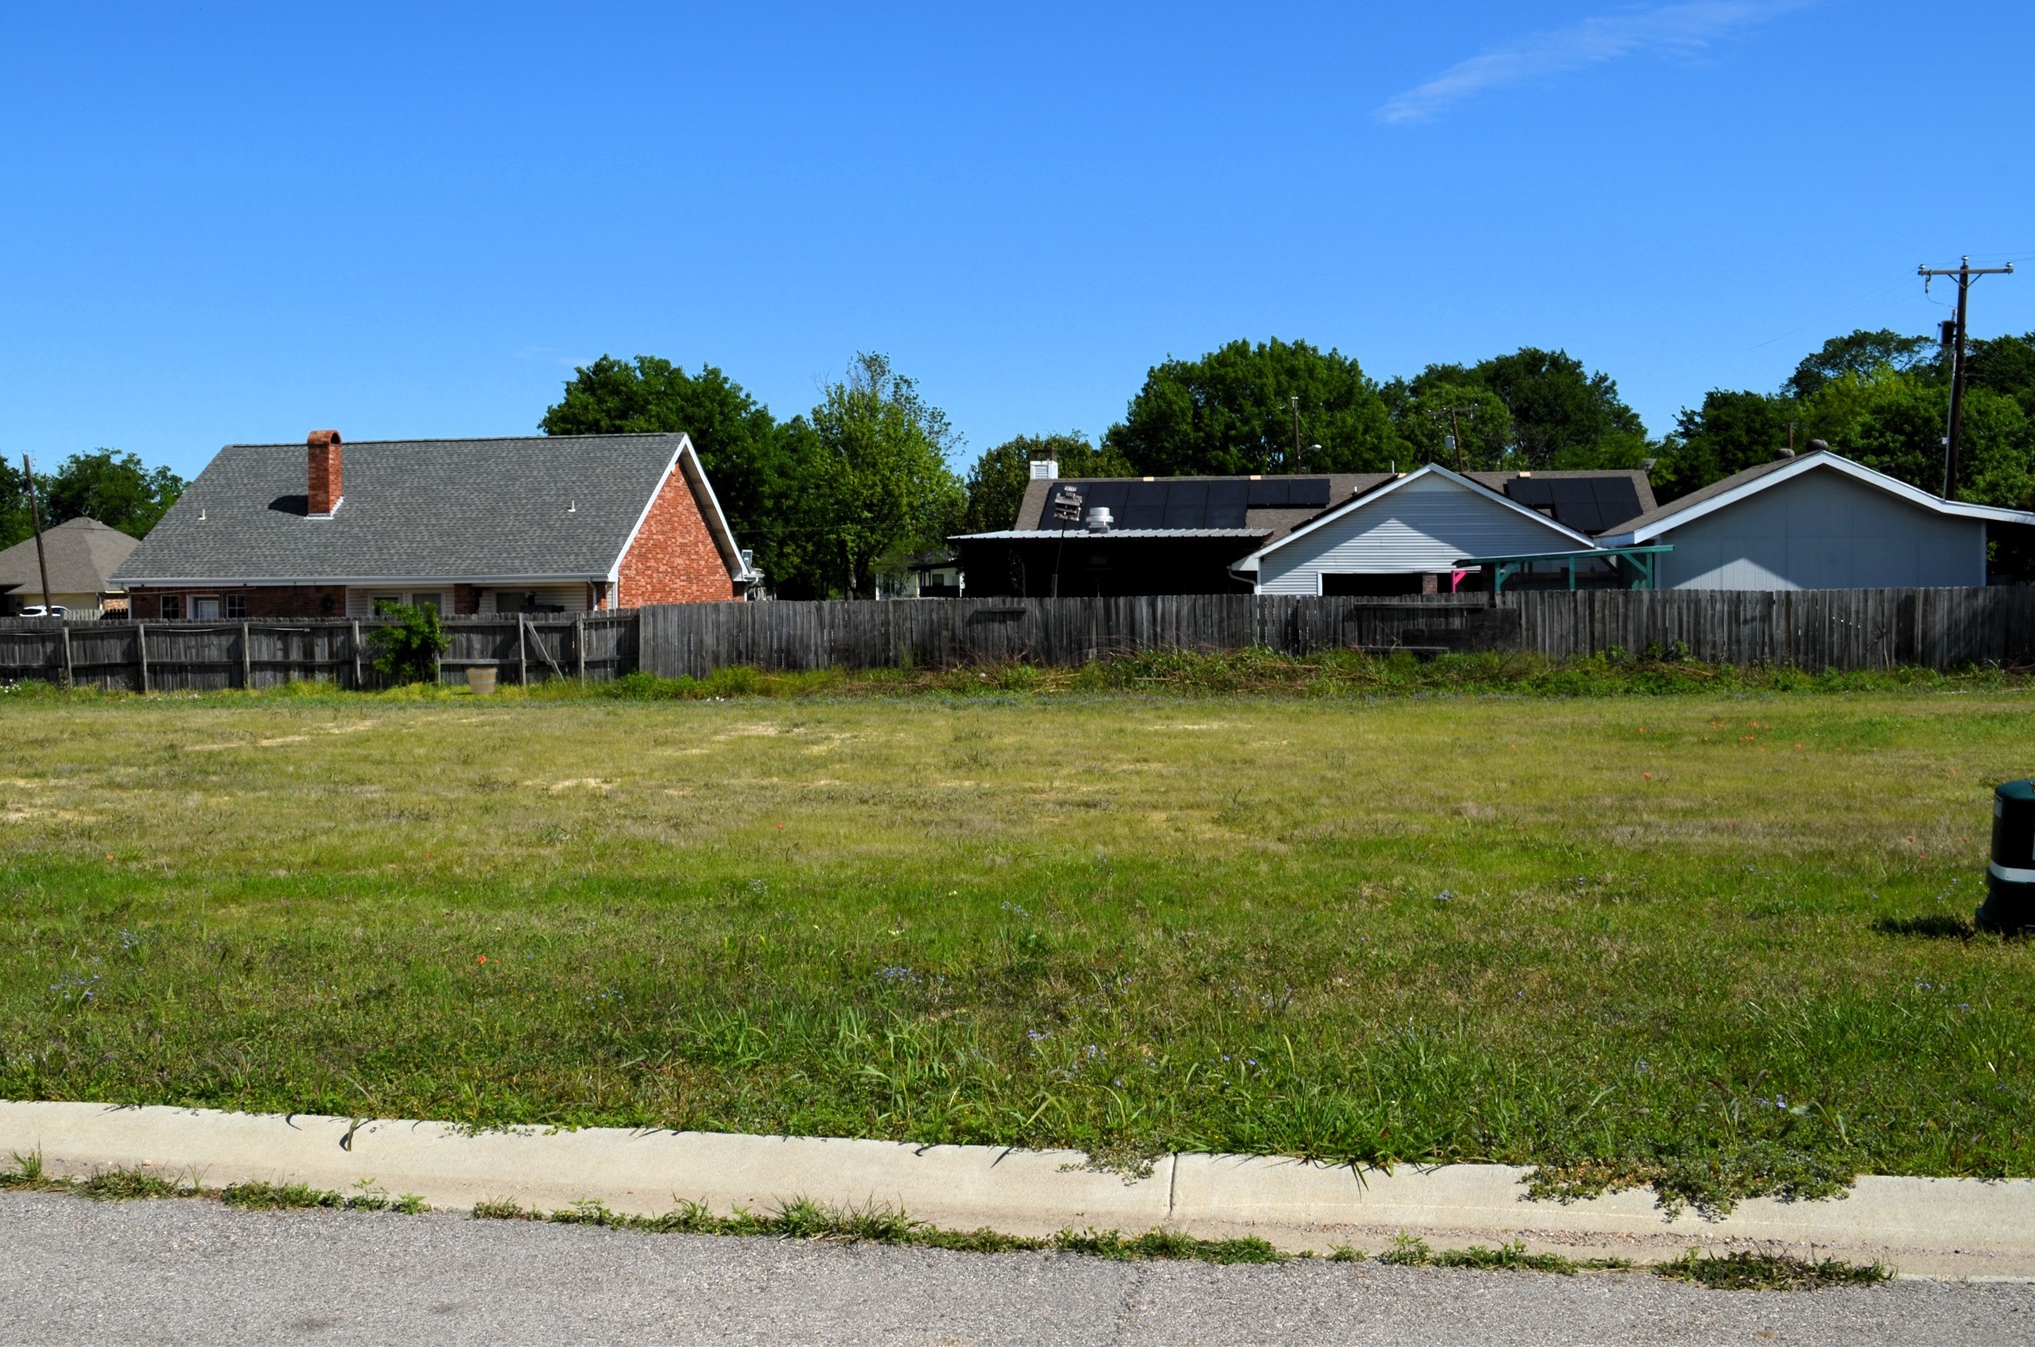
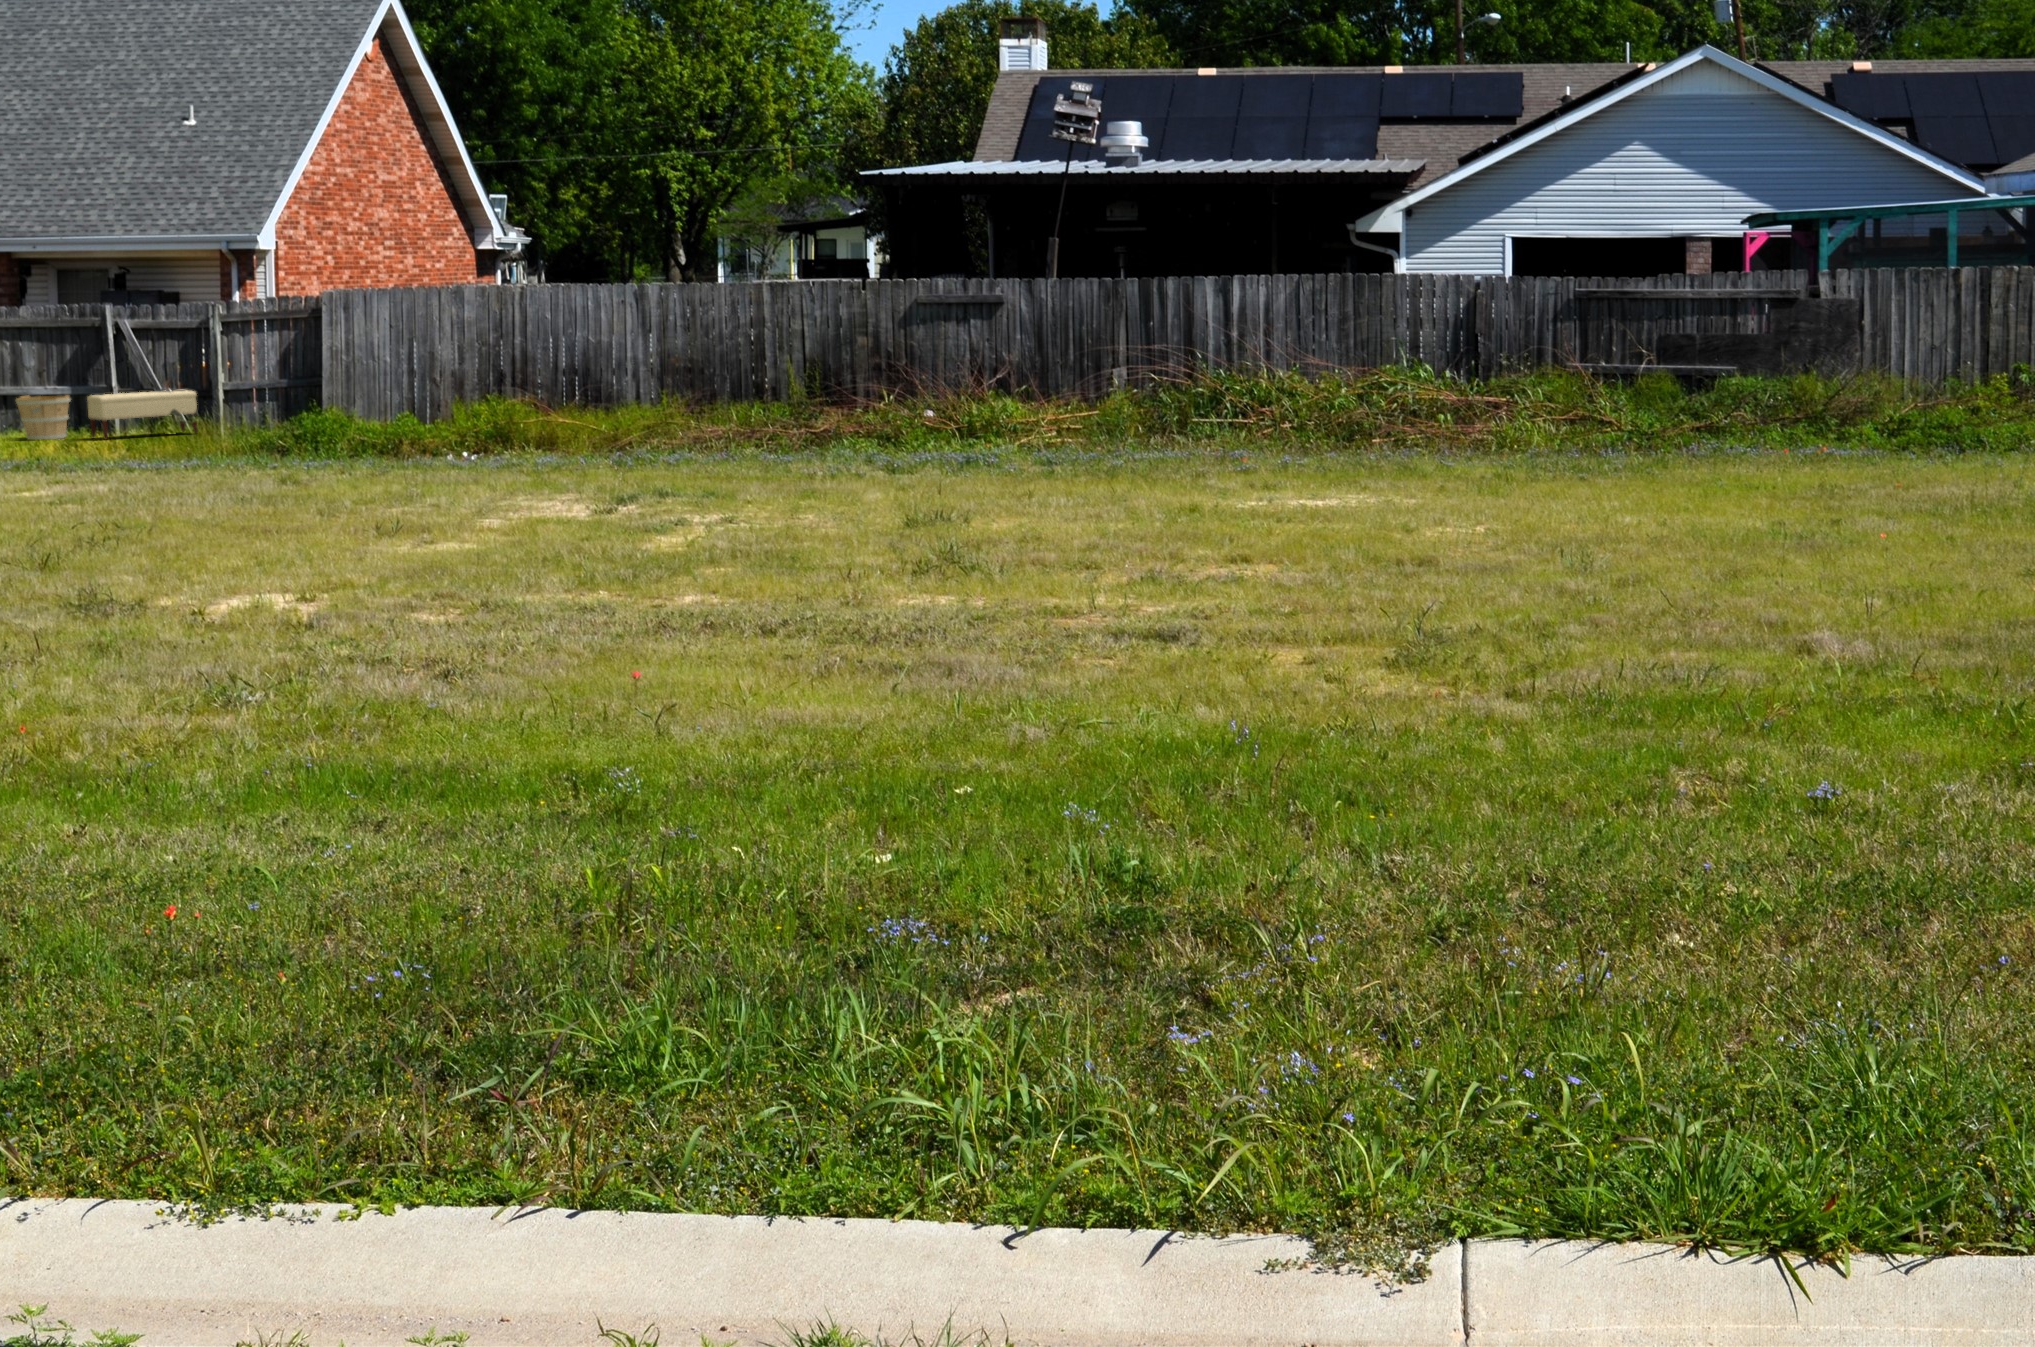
bench: none [506,664,568,694] -> present [87,390,198,440]

